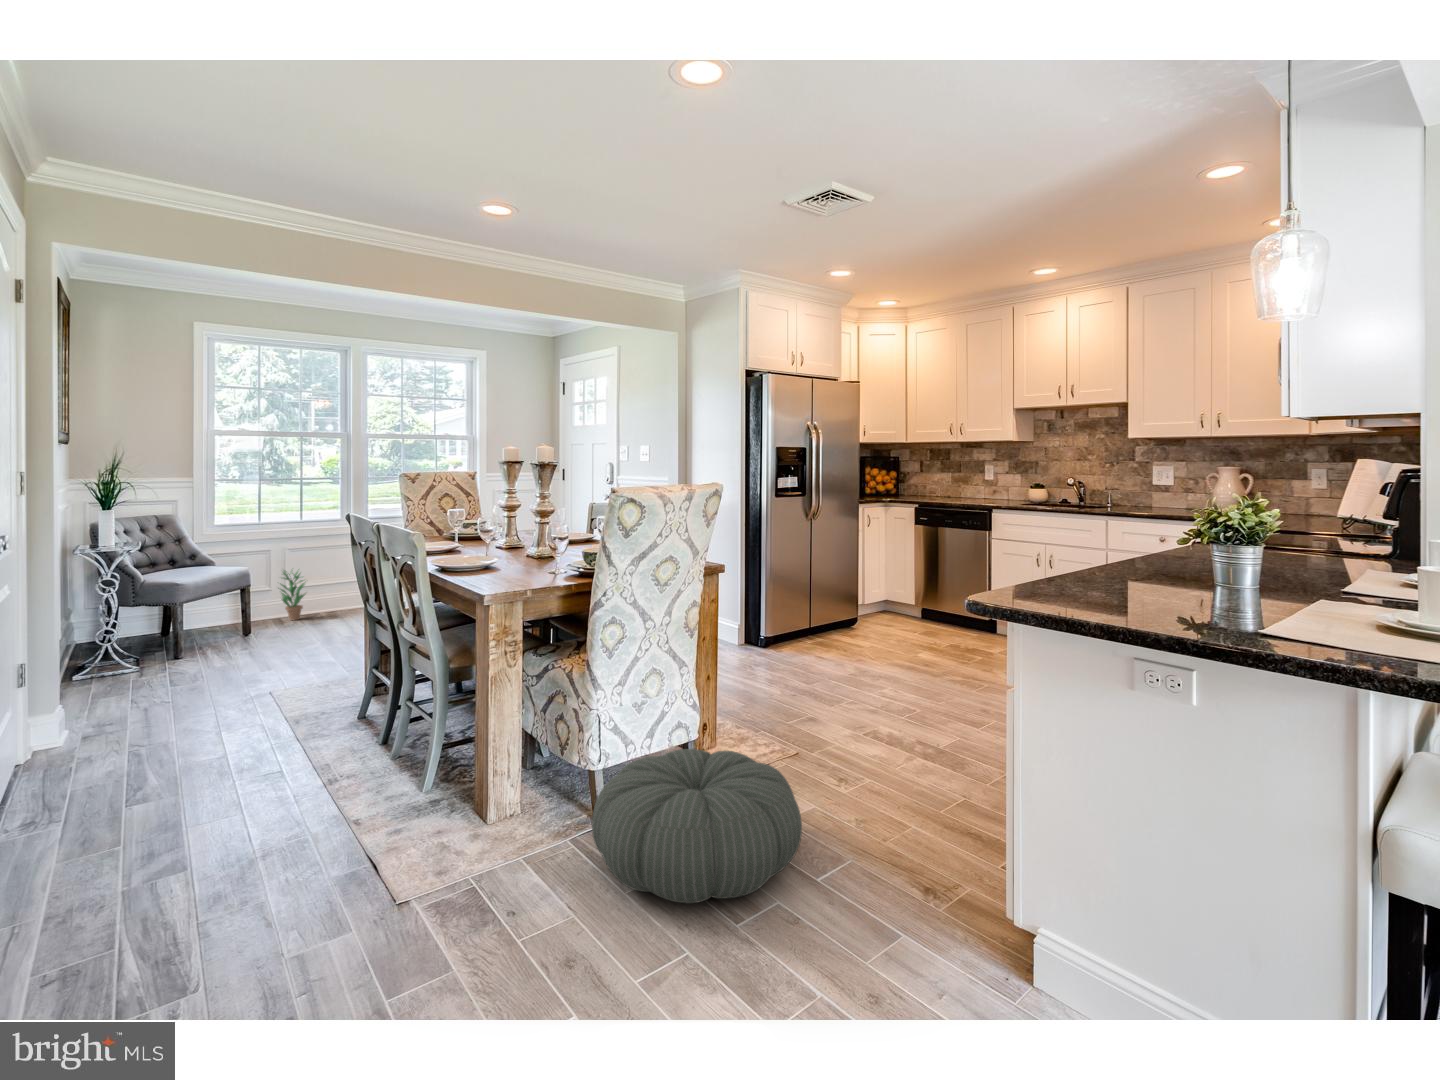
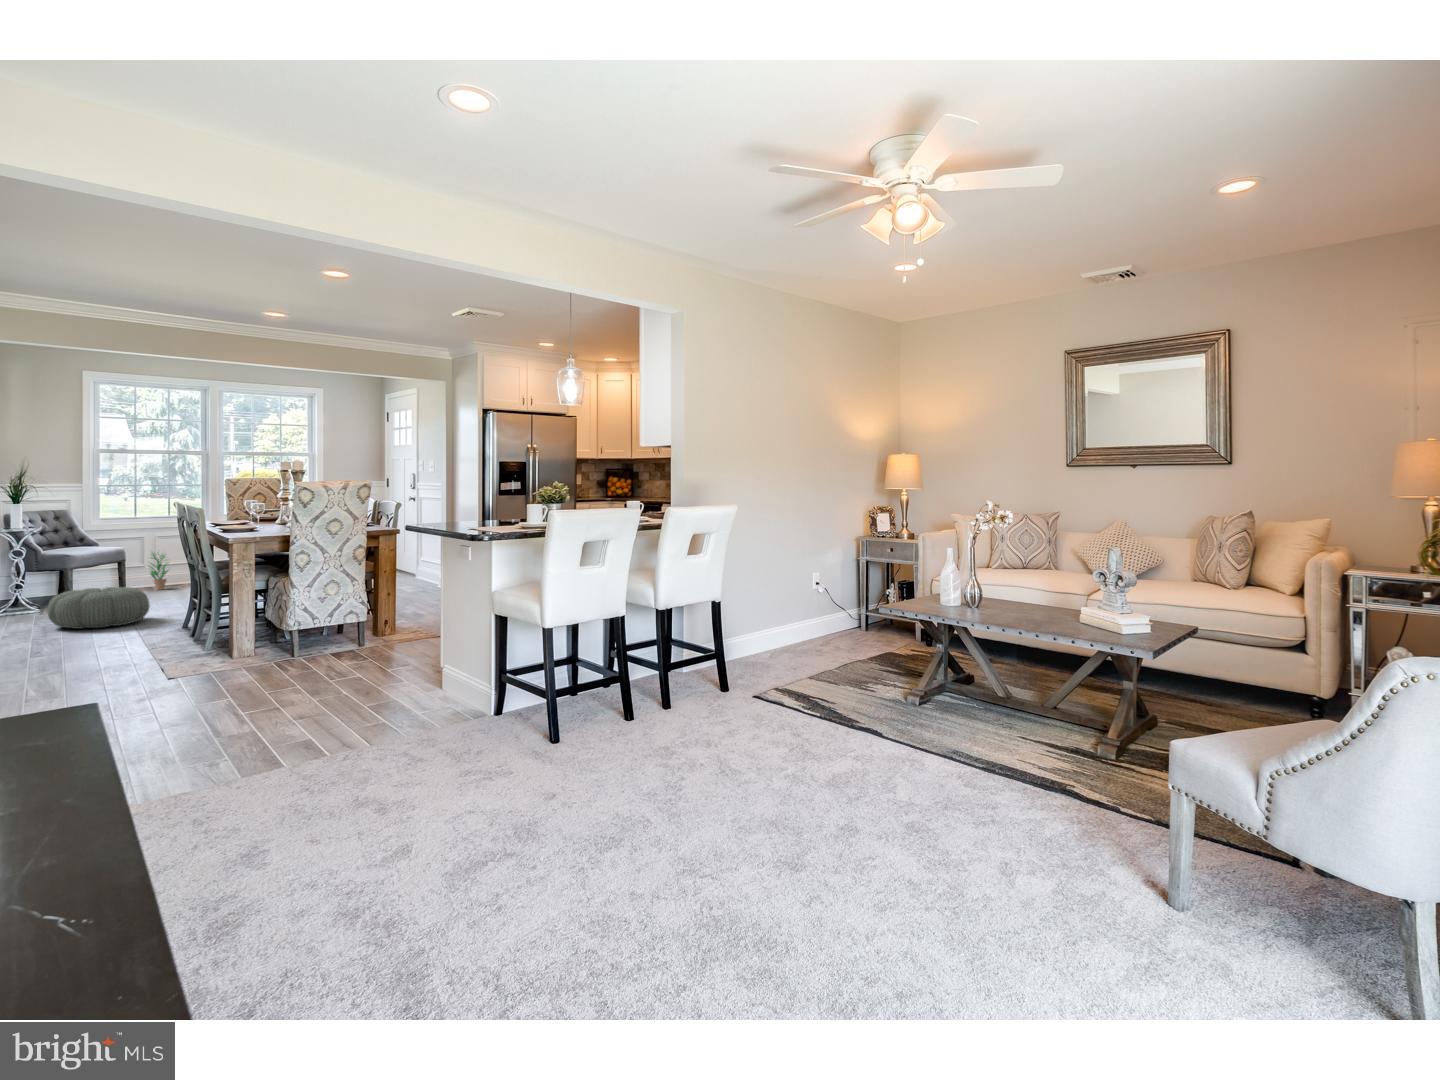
pouf: present [592,749,802,903] -> present [47,587,149,629]

